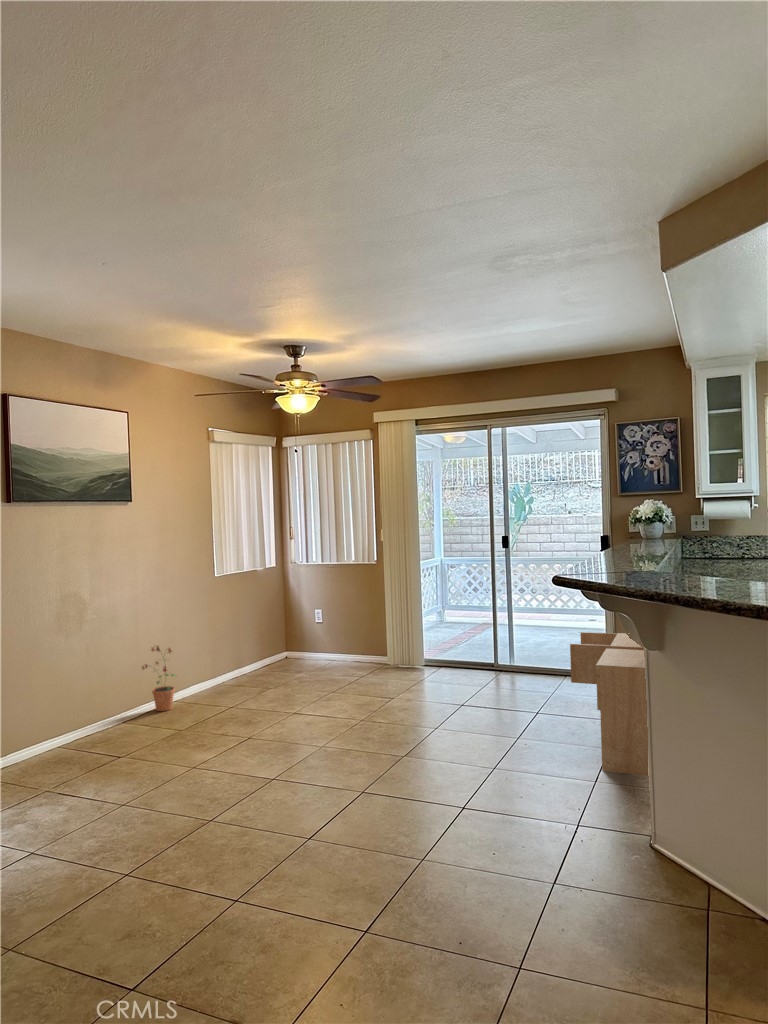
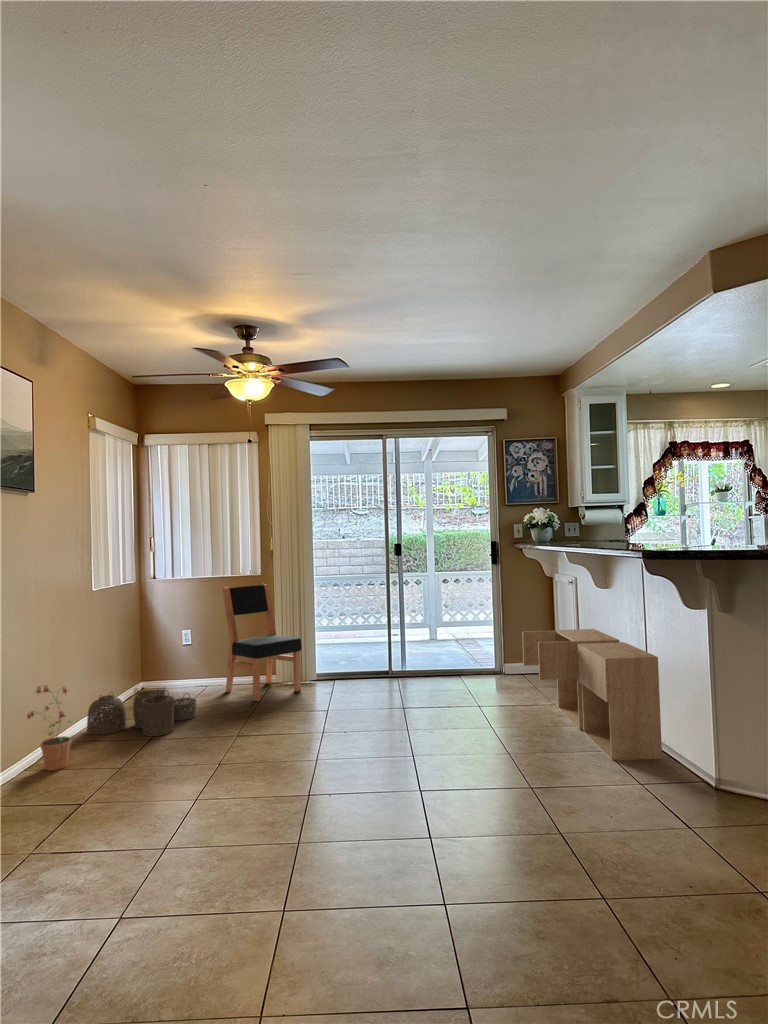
dining chair: none [338,570,402,678] -> present [222,583,301,701]
woven basket: none [208,656,297,696] -> present [87,687,196,736]

